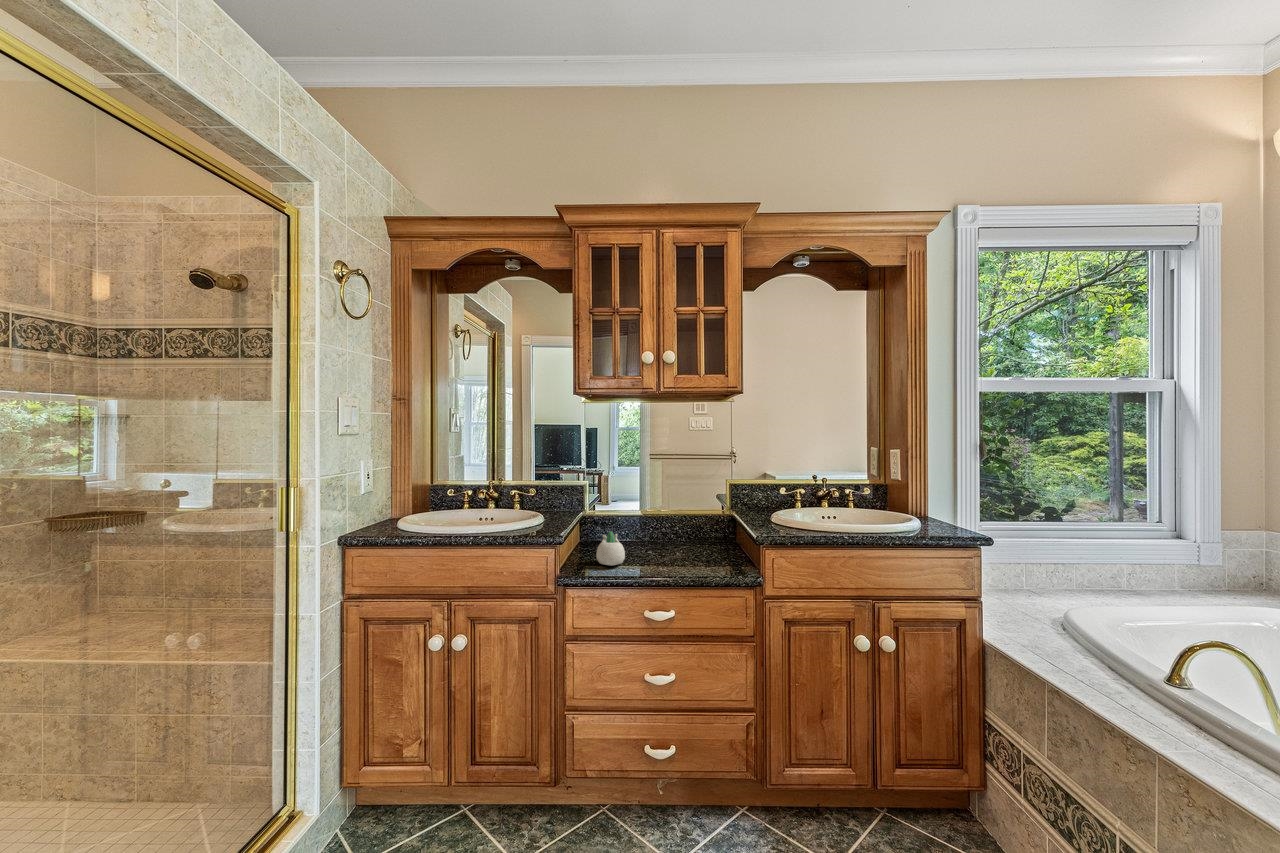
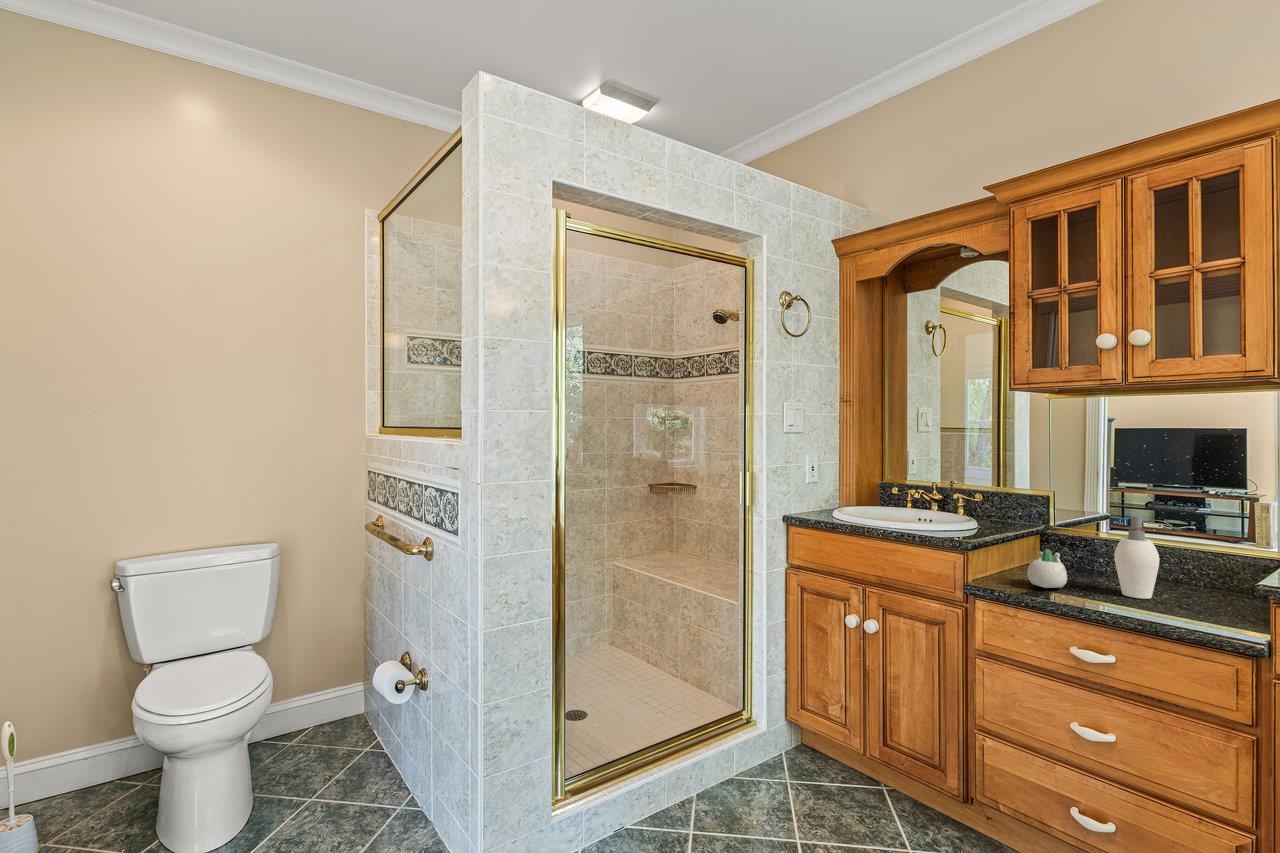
soap dispenser: none [652,496,689,561] -> present [1114,516,1172,599]

